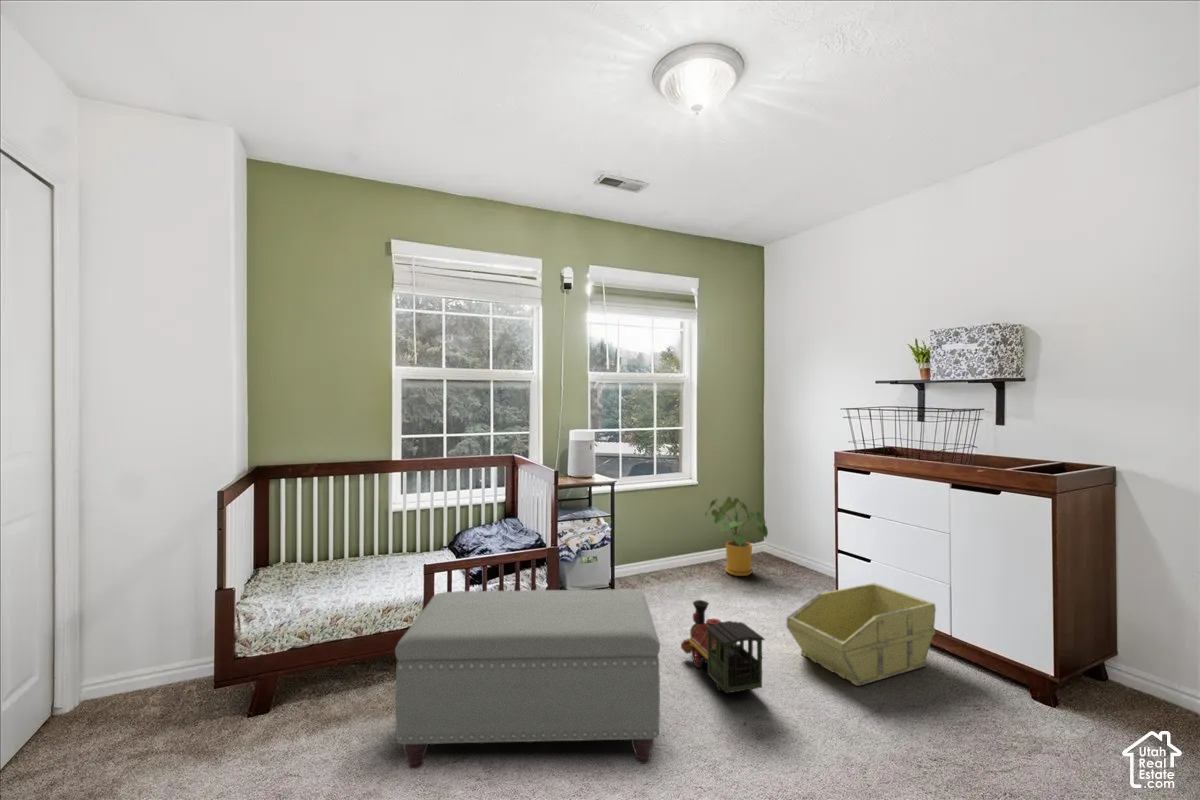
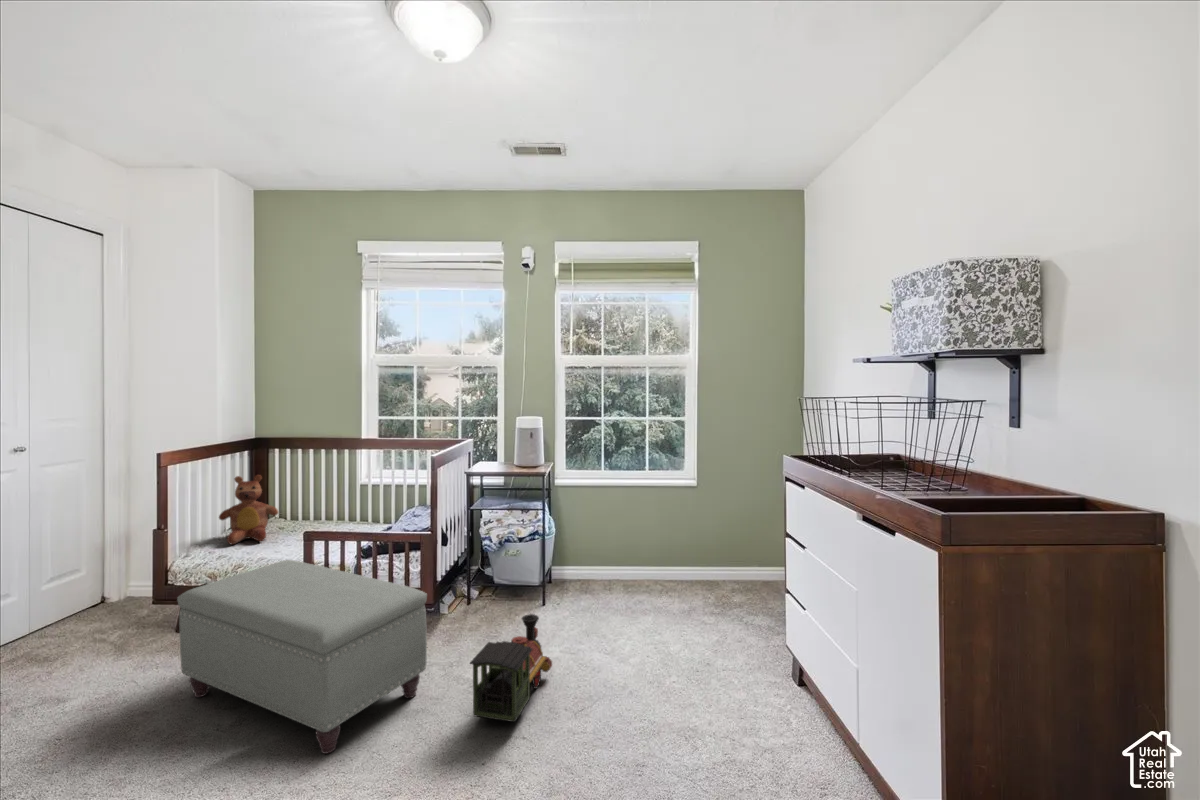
house plant: present [705,497,768,576] -> none [695,505,758,602]
teddy bear: none [267,507,339,595] -> present [219,475,278,544]
storage bin: present [787,583,936,686] -> none [606,637,782,763]

